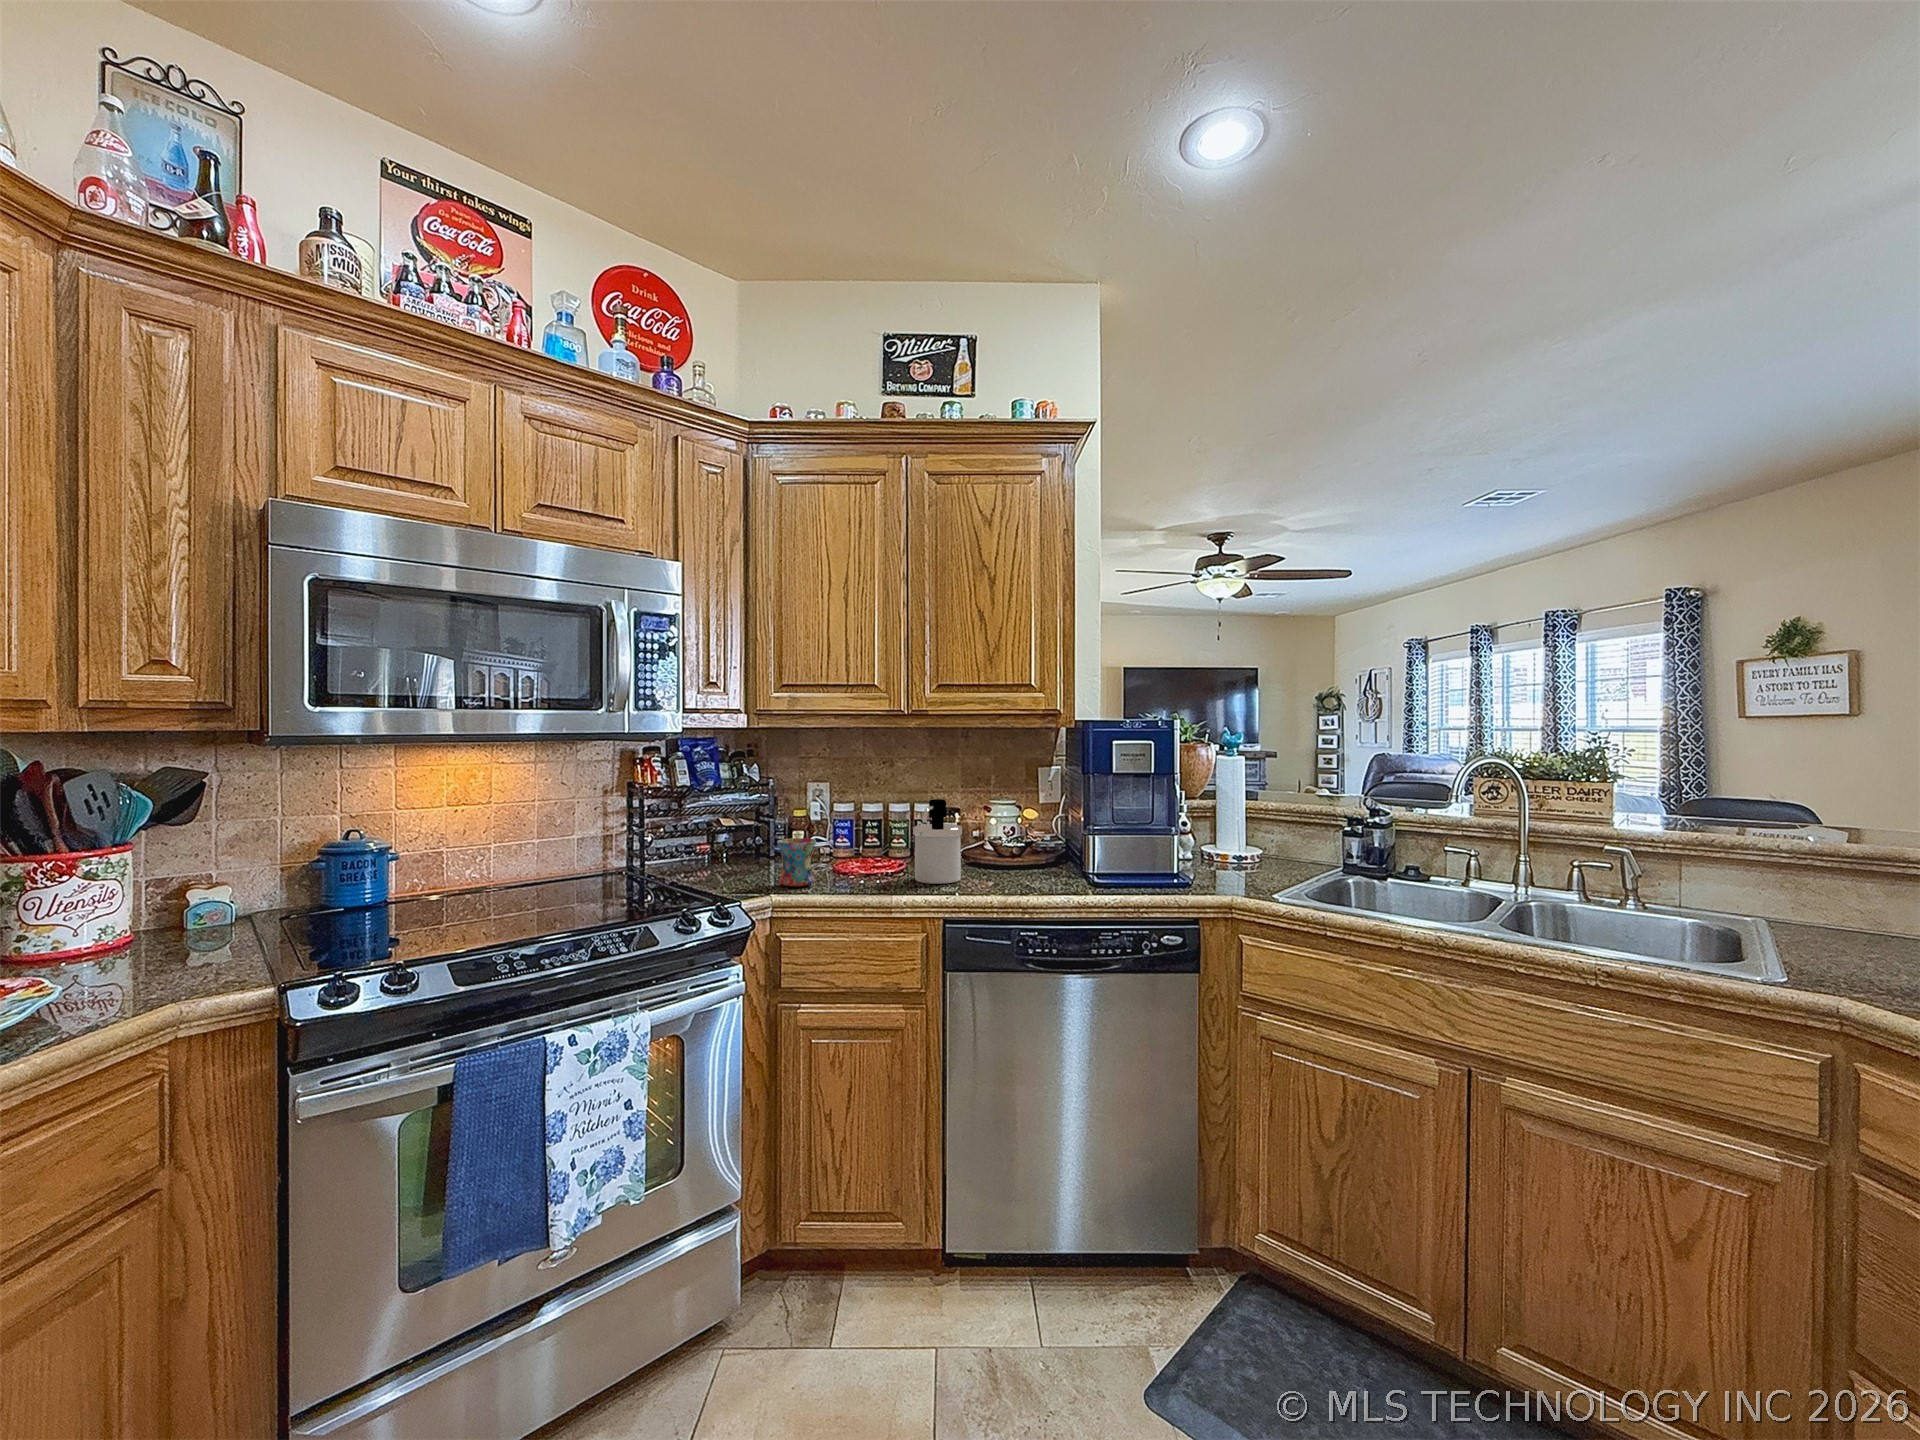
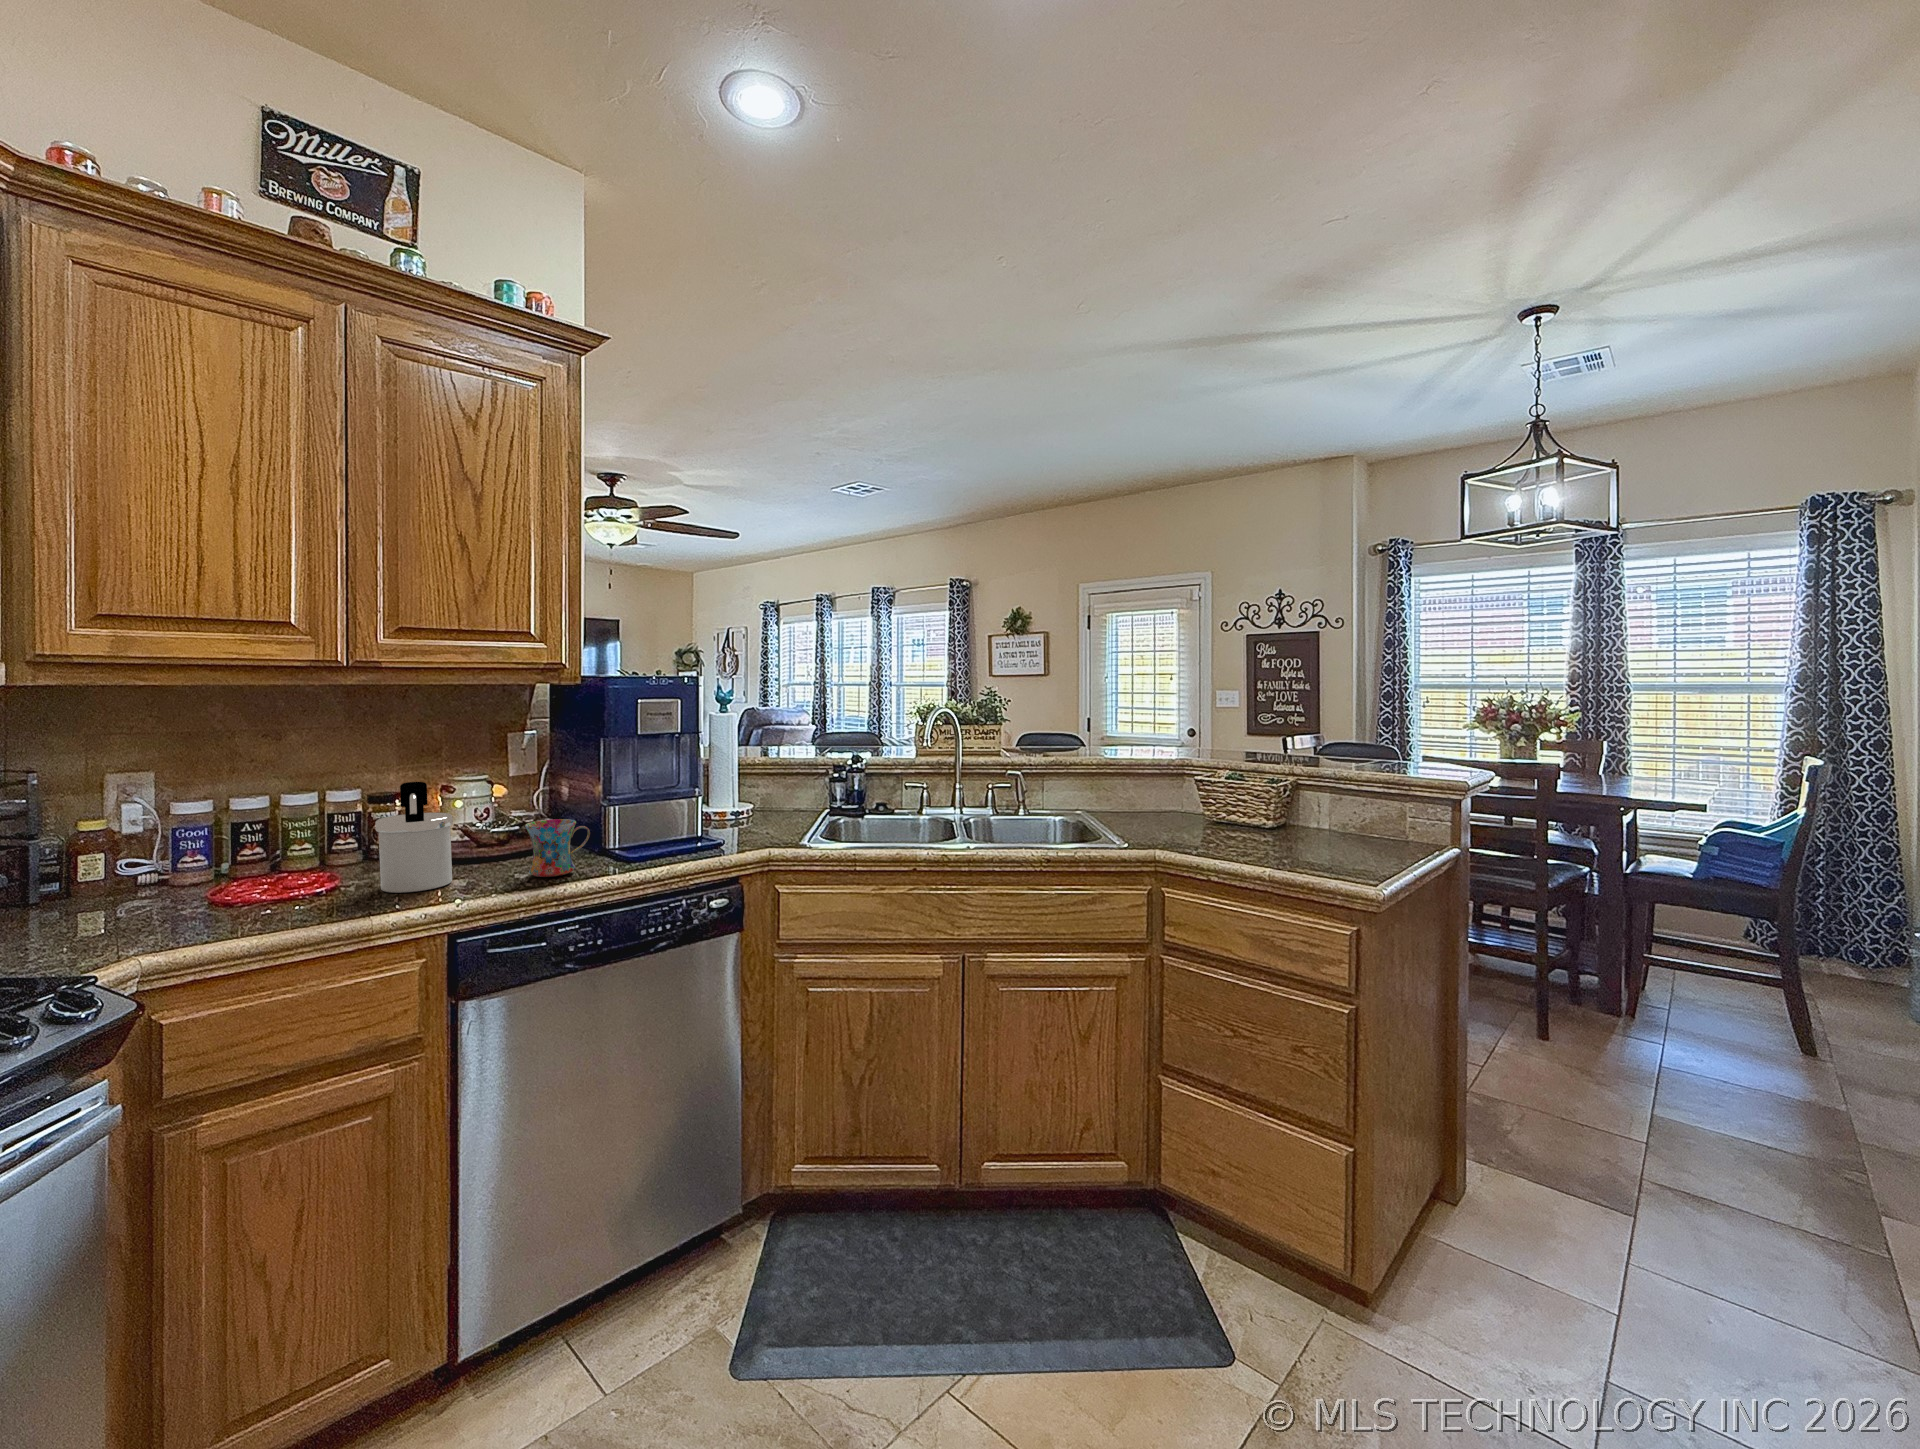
mug: present [777,838,826,887] -> present [525,819,590,877]

